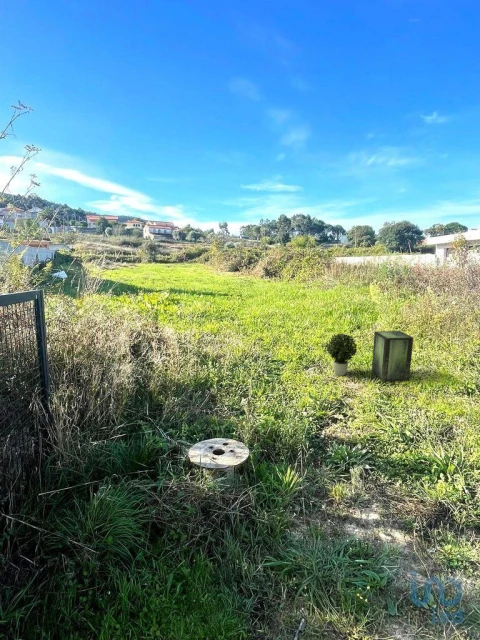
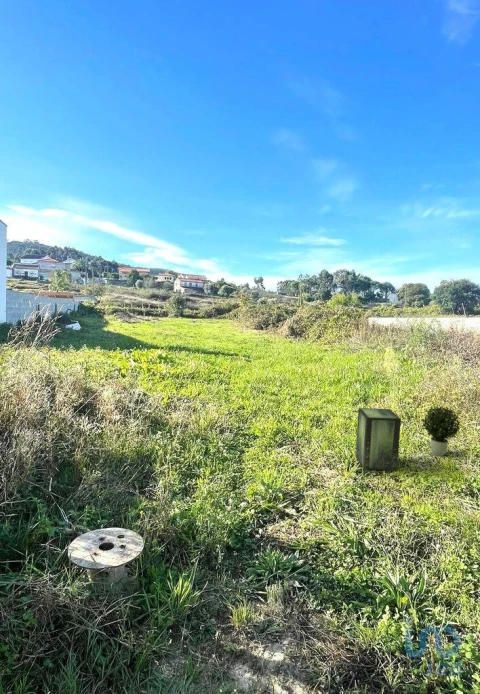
potted plant: present [326,333,357,376] -> present [421,407,460,456]

